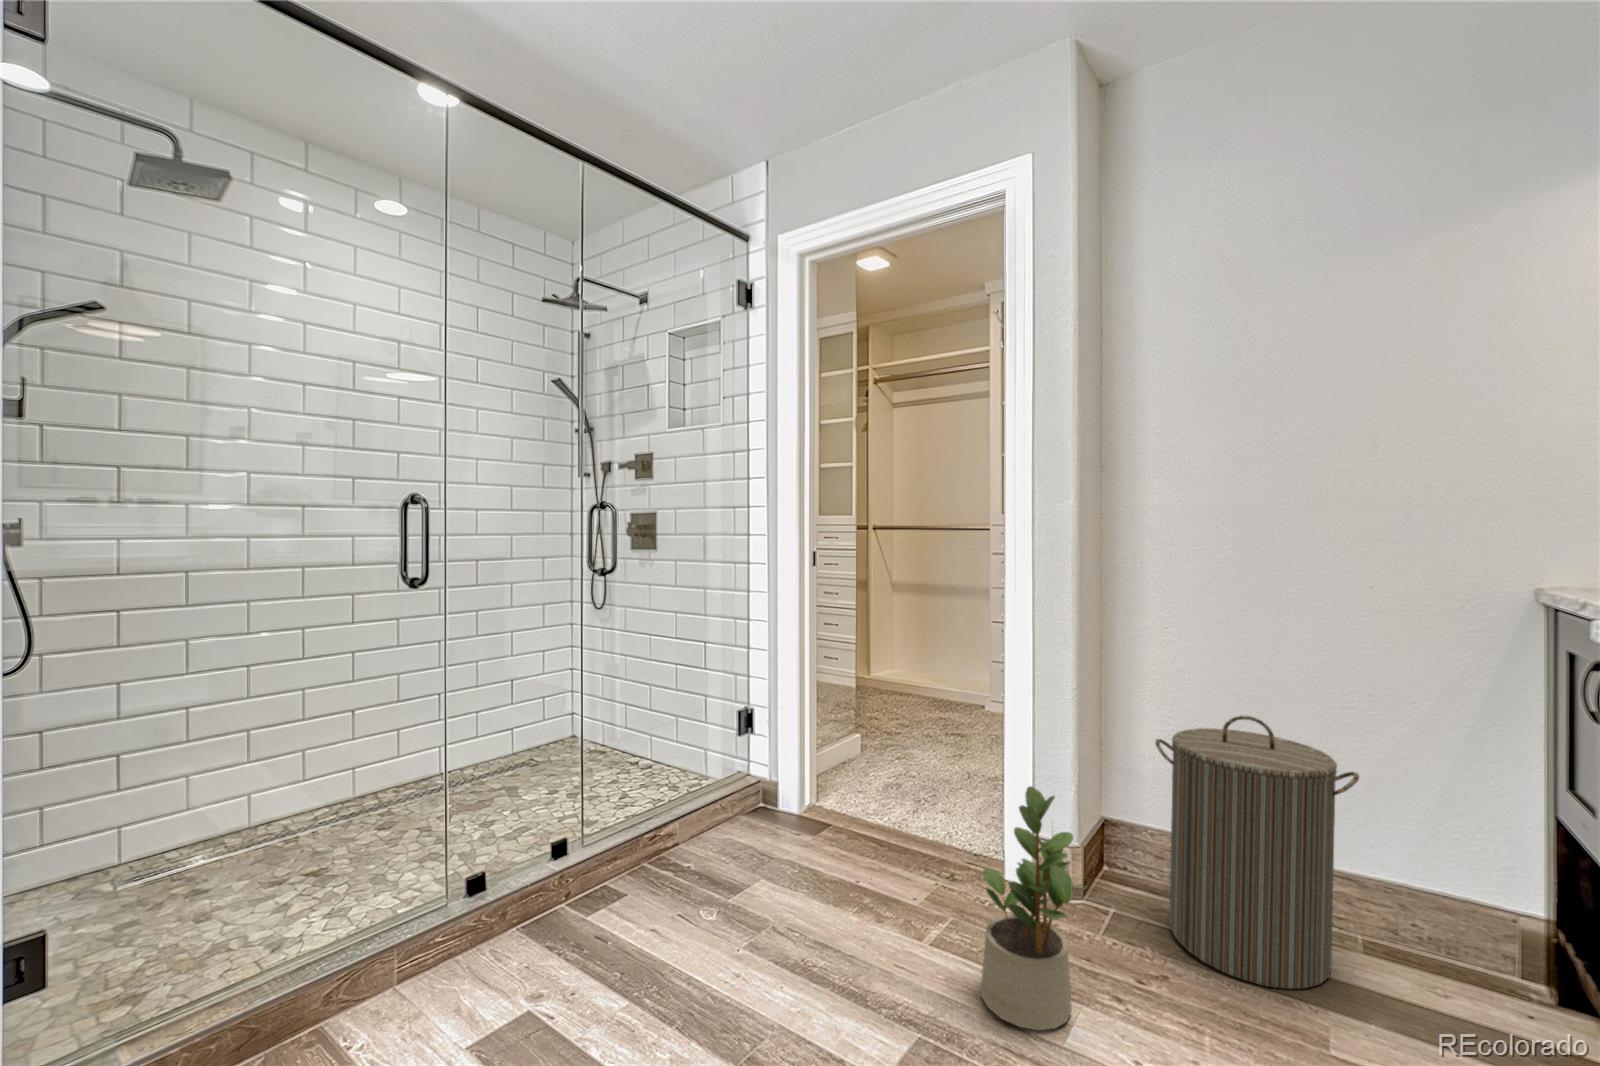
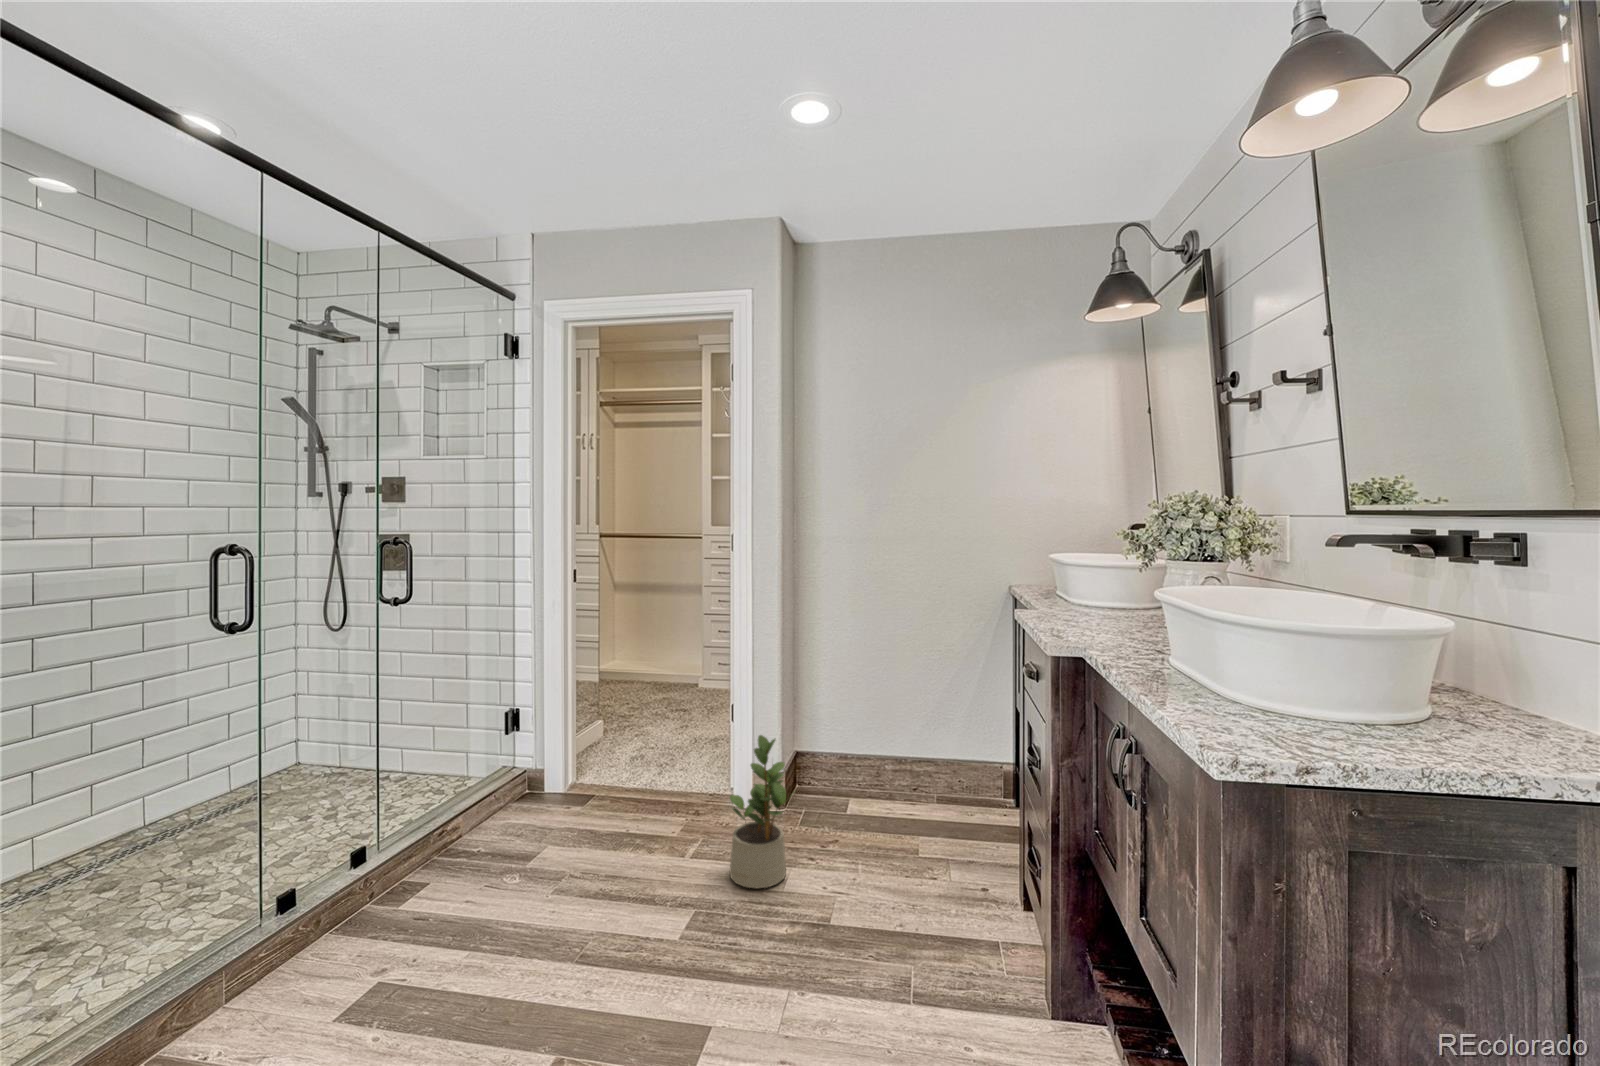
laundry hamper: present [1155,716,1359,989] -> none [830,672,936,832]

